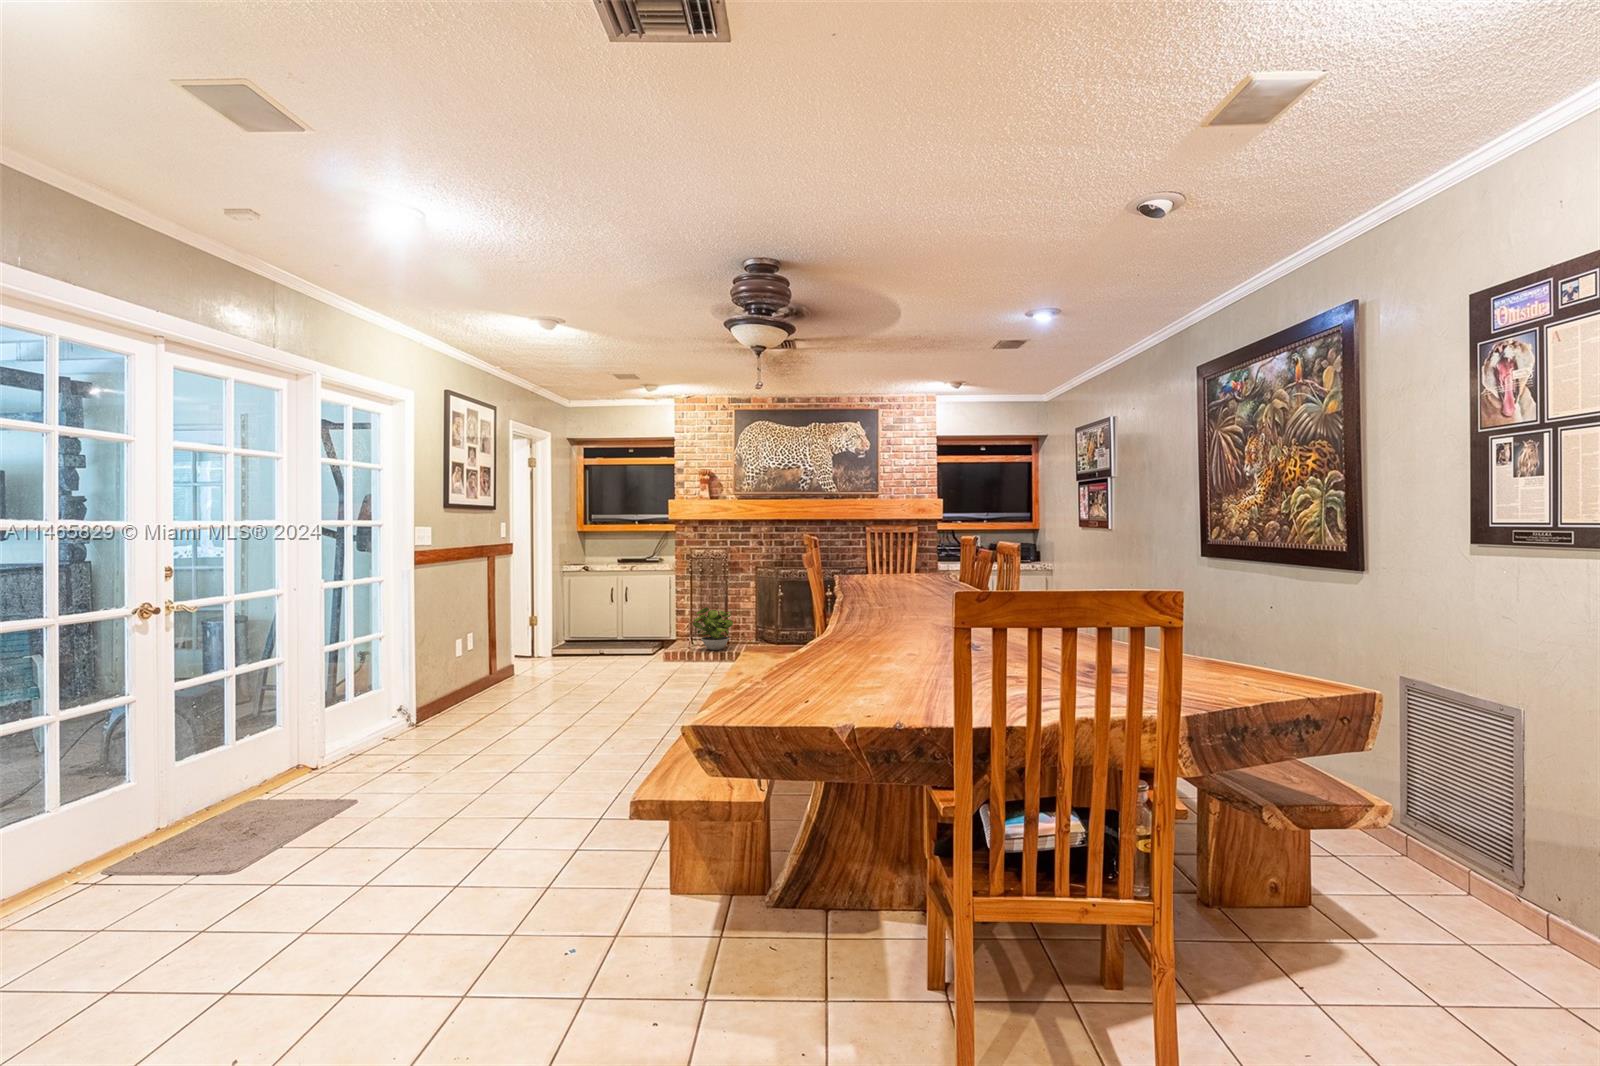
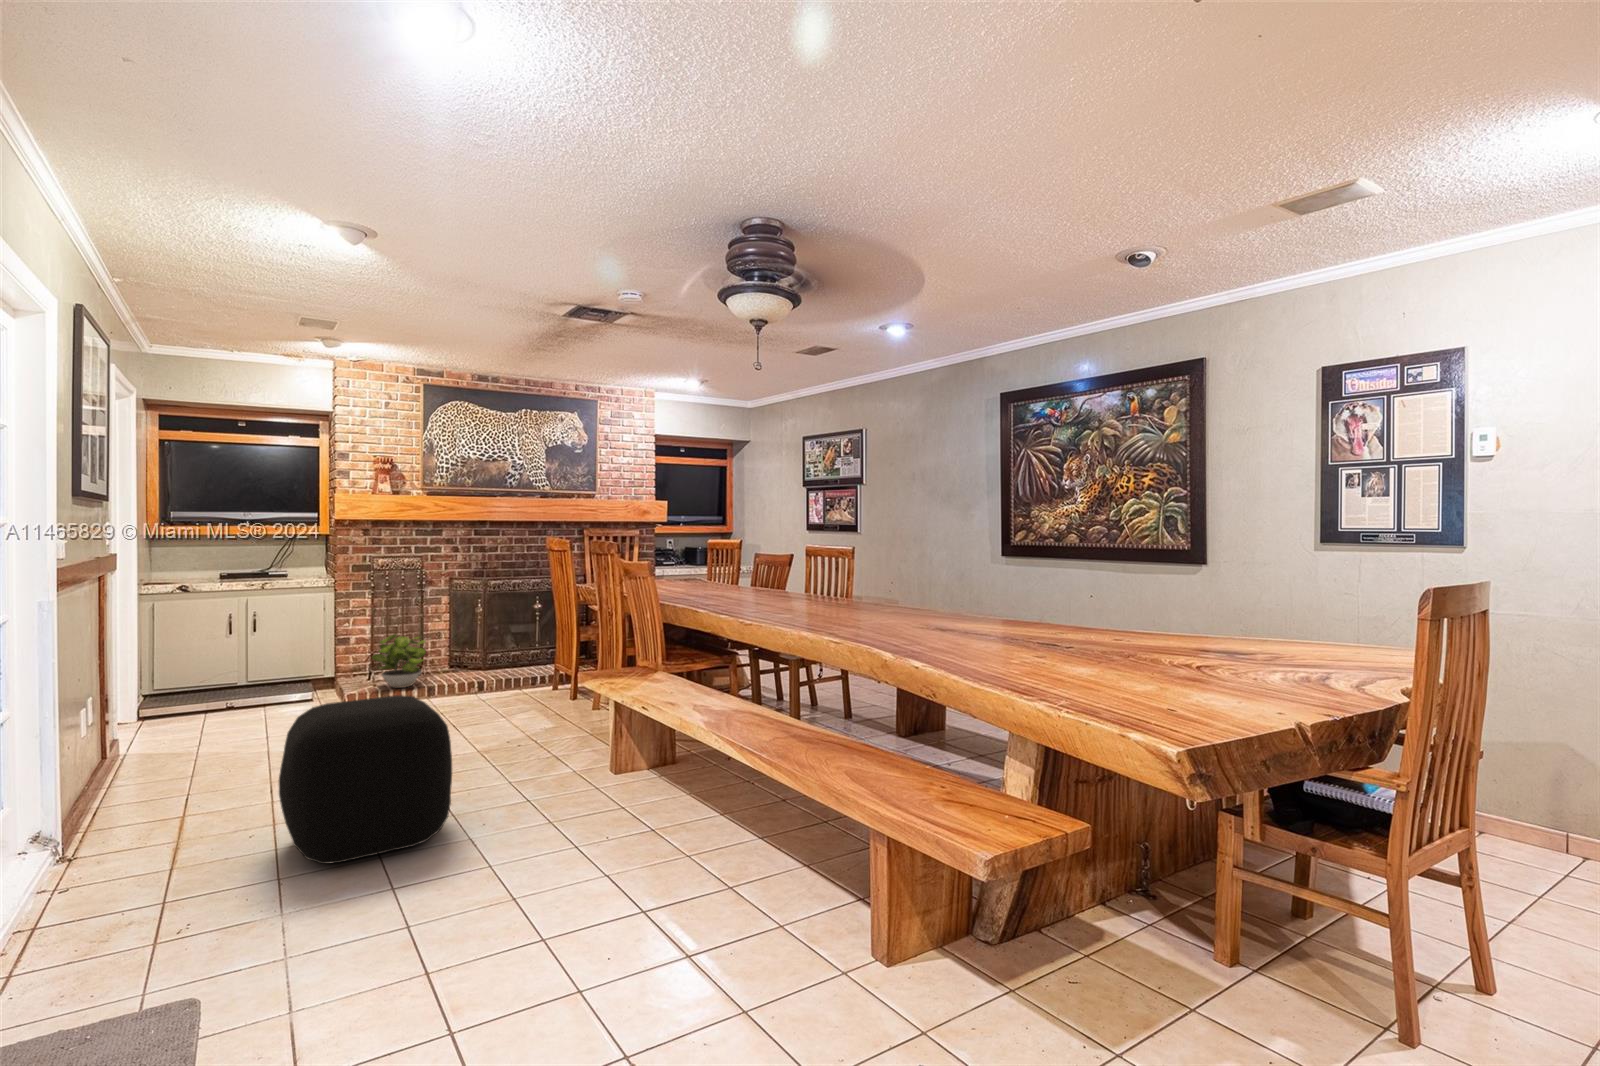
ottoman: none [493,642,601,744] -> present [279,695,452,864]

